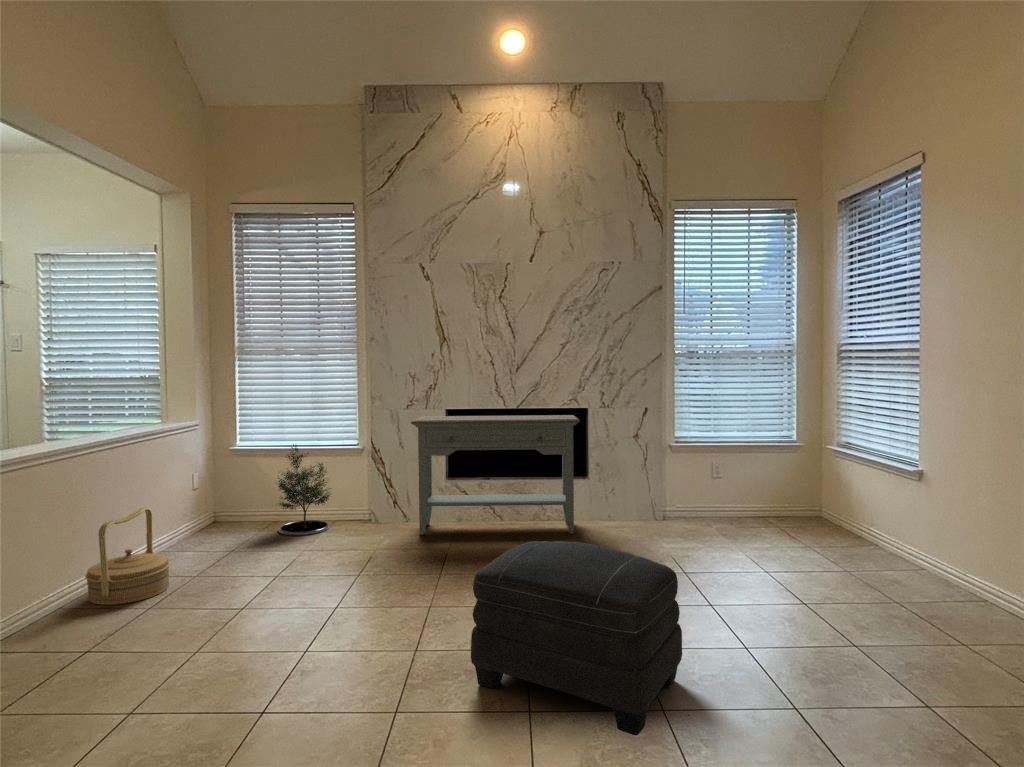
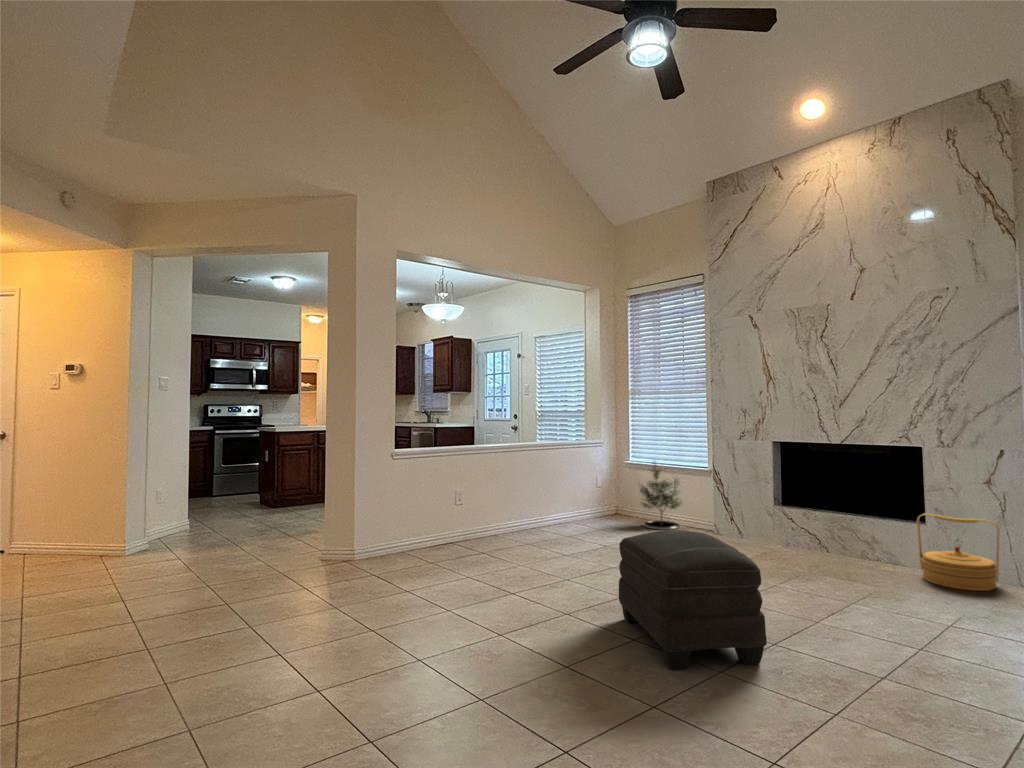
console table: present [411,415,580,535] -> none [726,445,901,573]
woven basket: present [85,508,170,605] -> present [917,513,999,591]

